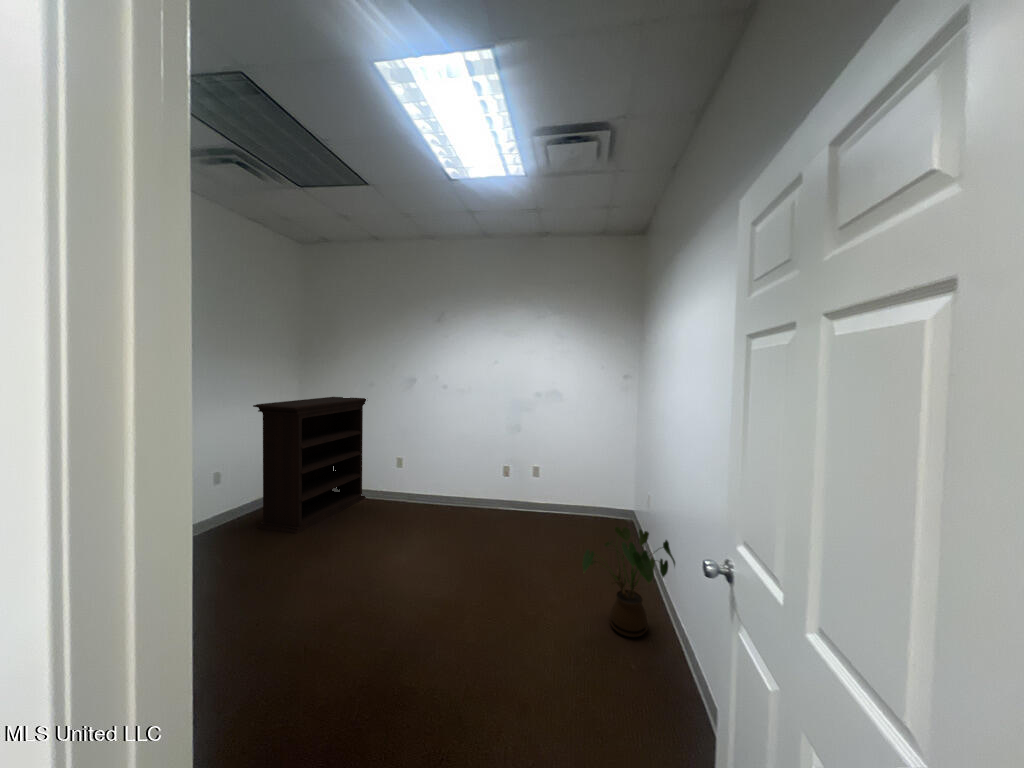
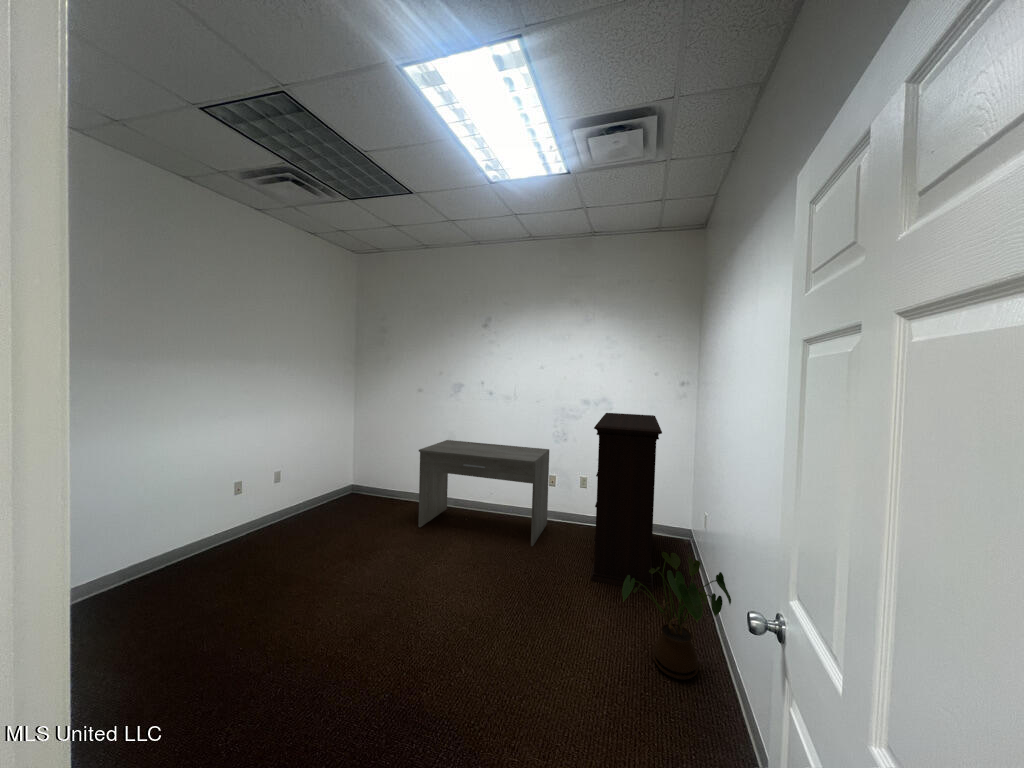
bookshelf: present [253,397,366,534] -> present [590,413,662,592]
desk: none [373,435,503,534] -> present [418,440,549,546]

